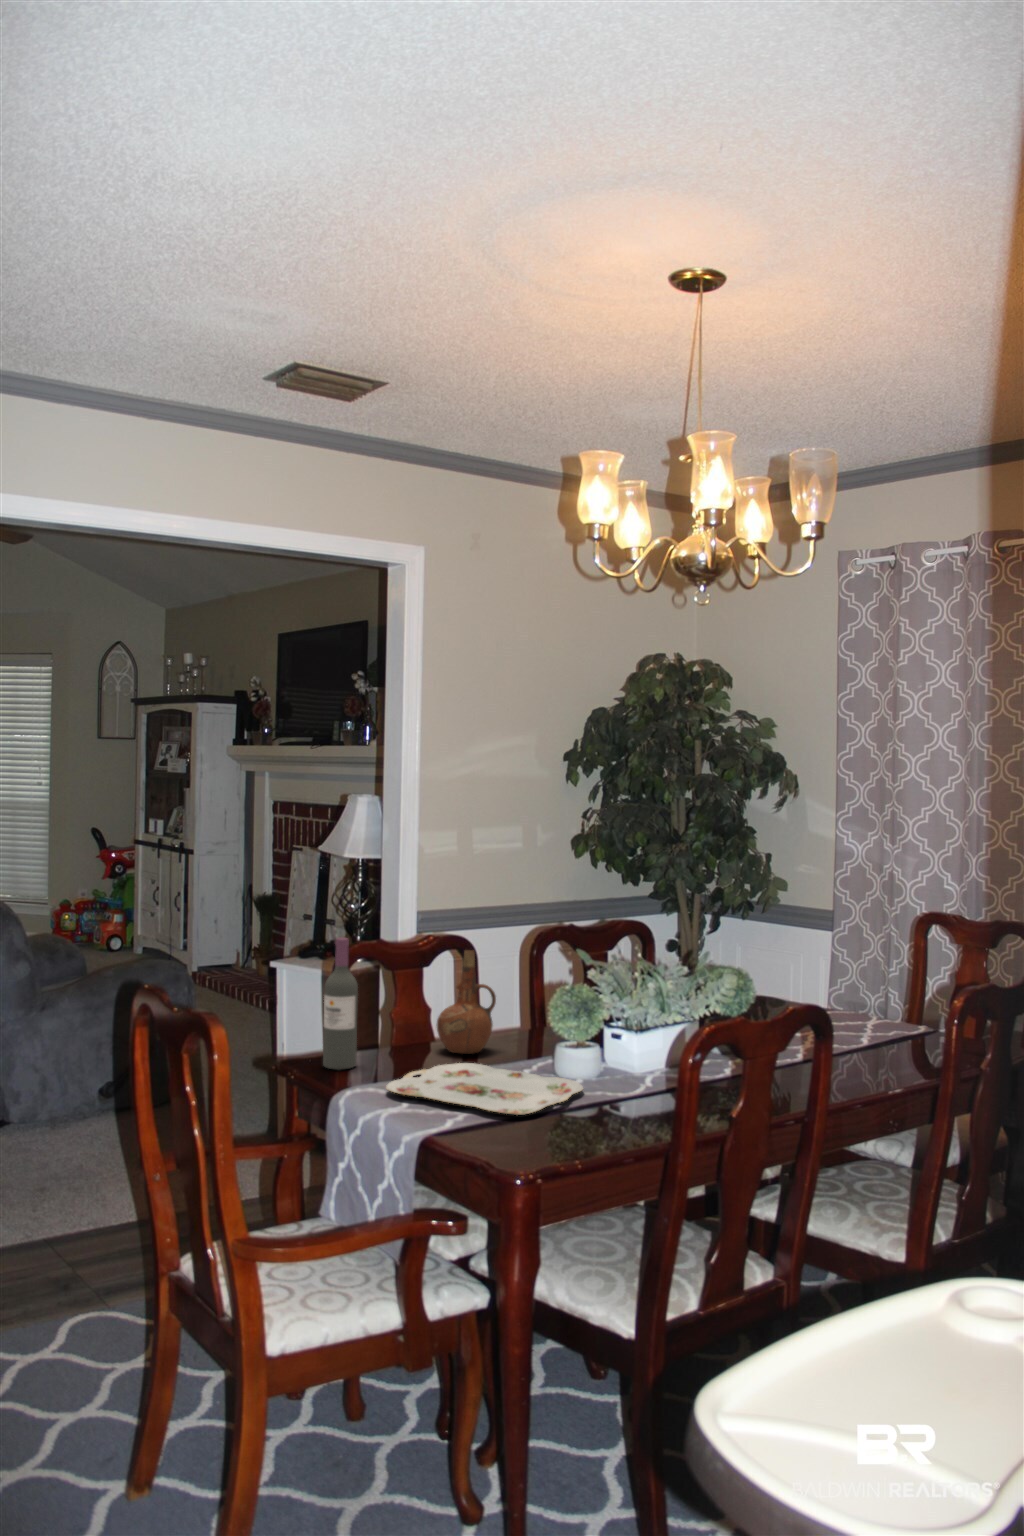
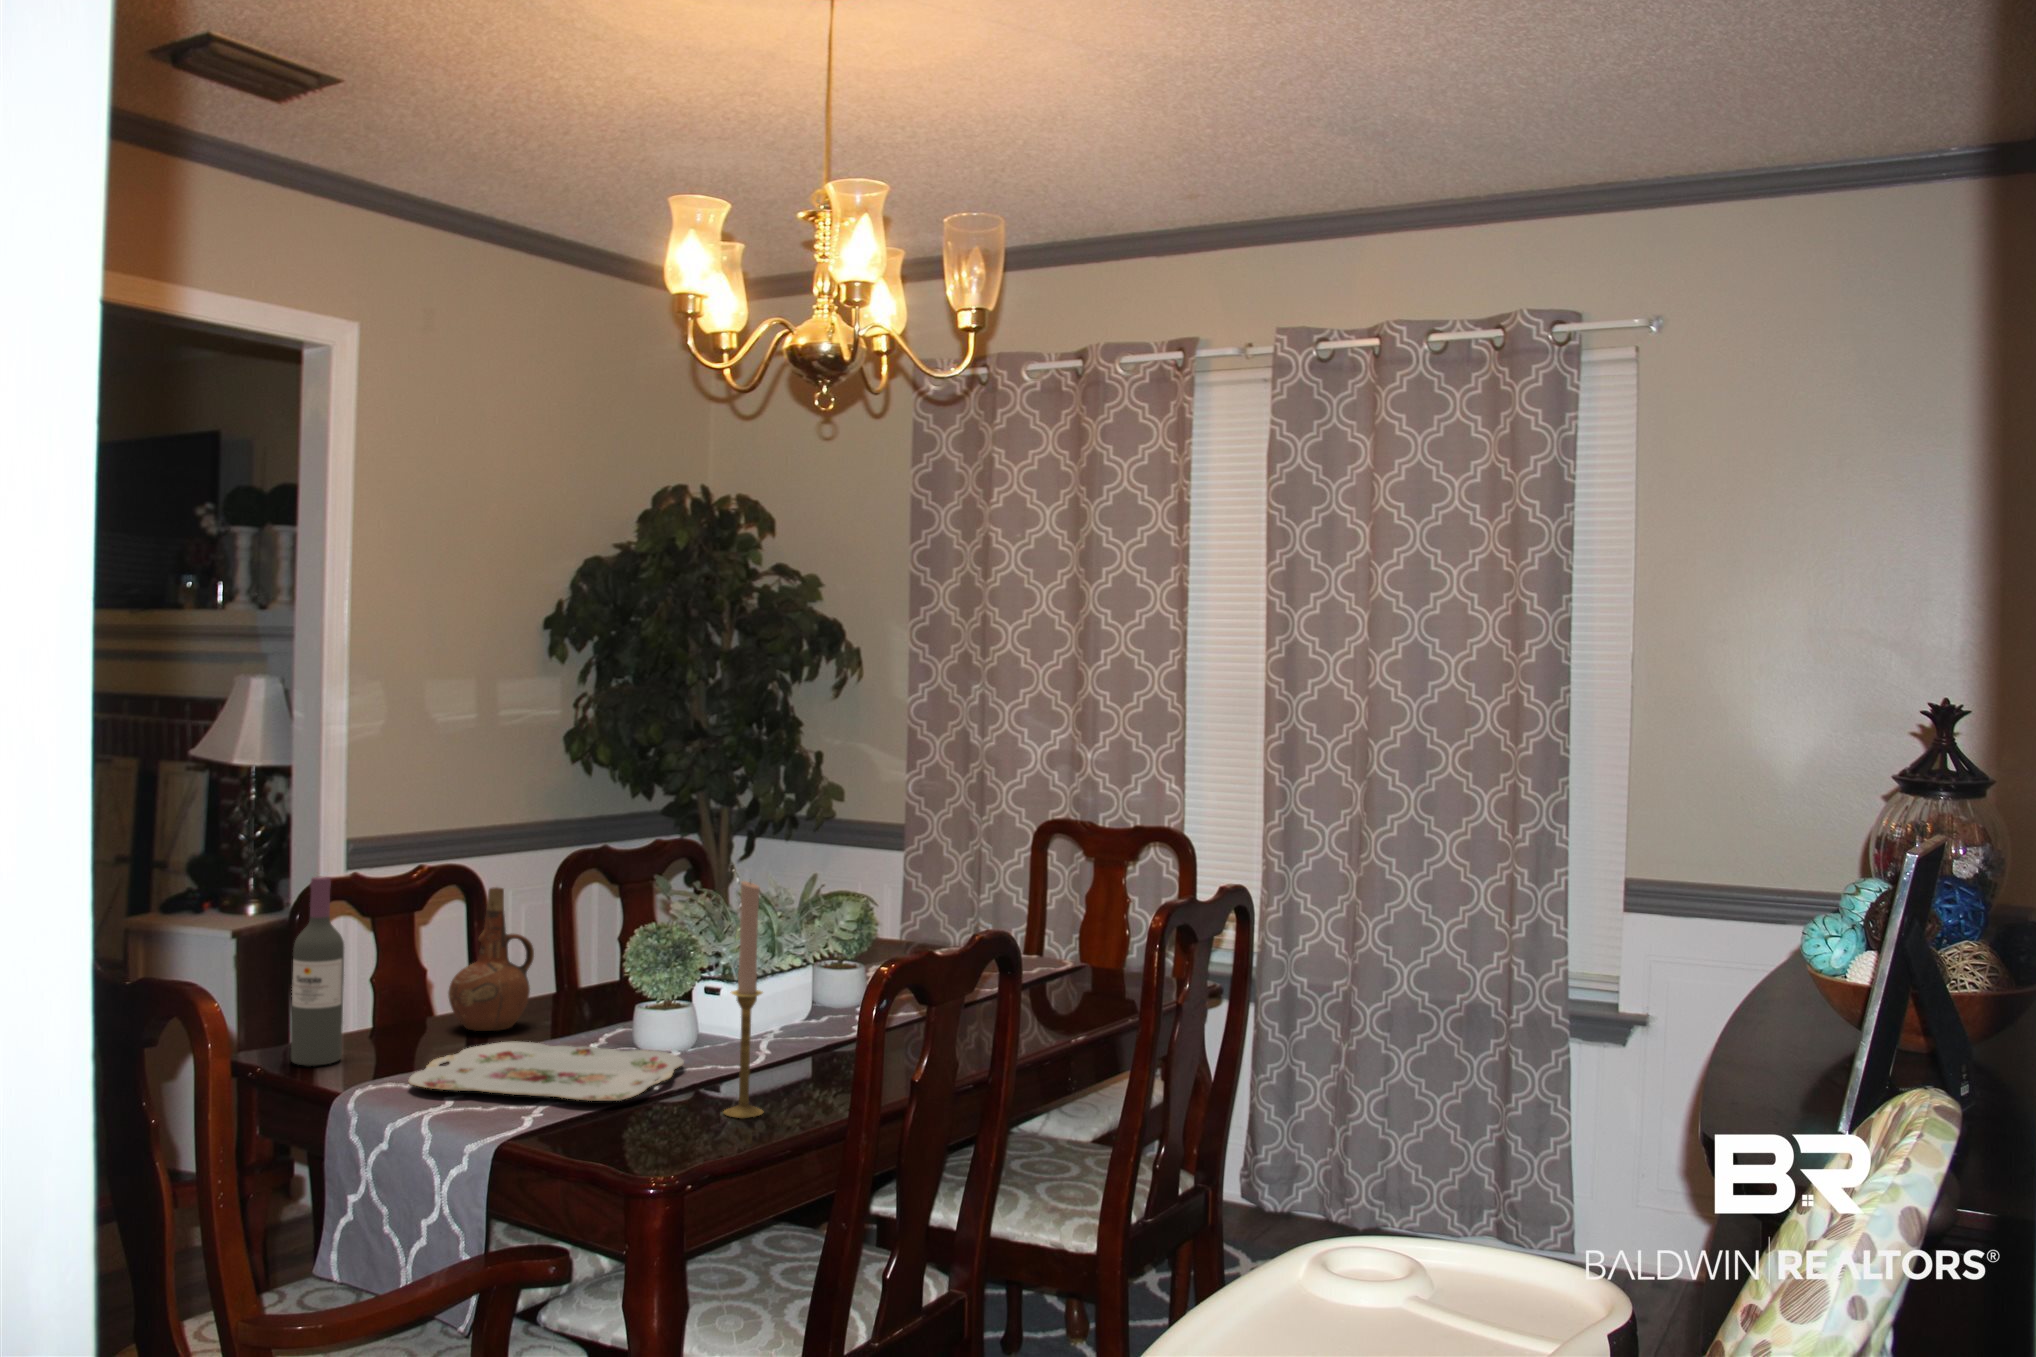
candlestick: none [593,954,623,1137] -> present [724,881,763,1118]

